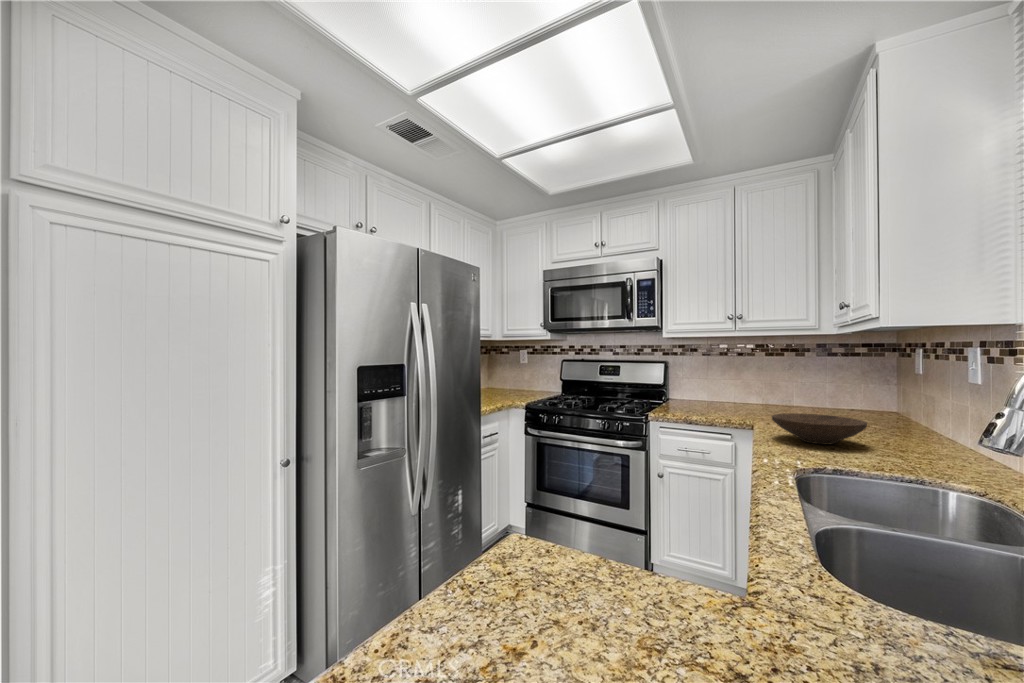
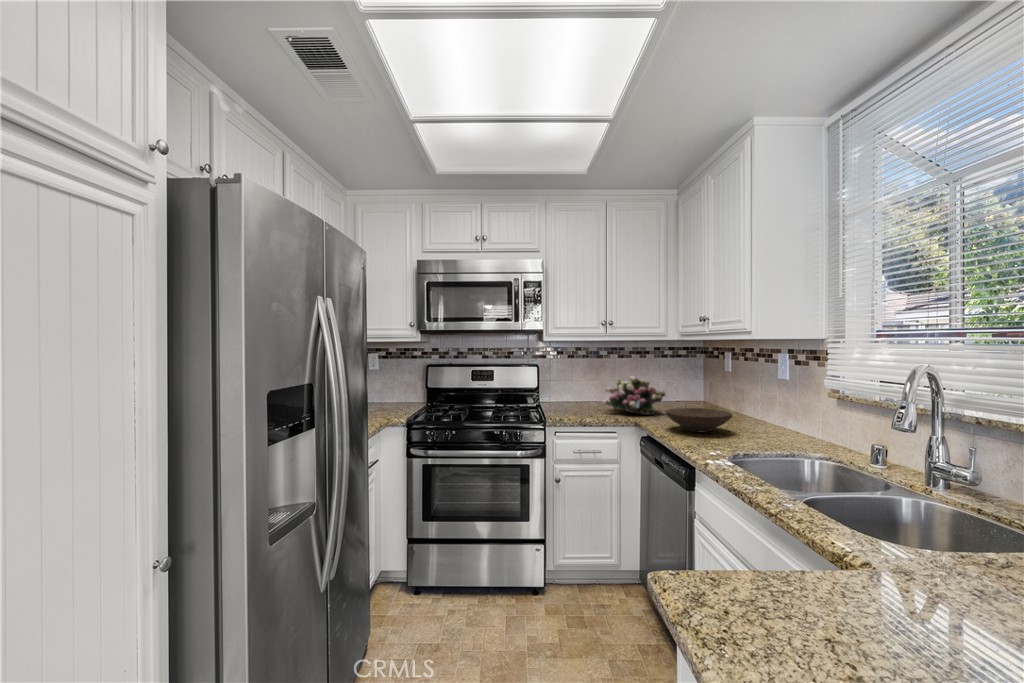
flower arrangement: none [723,375,806,422] -> present [602,376,665,415]

